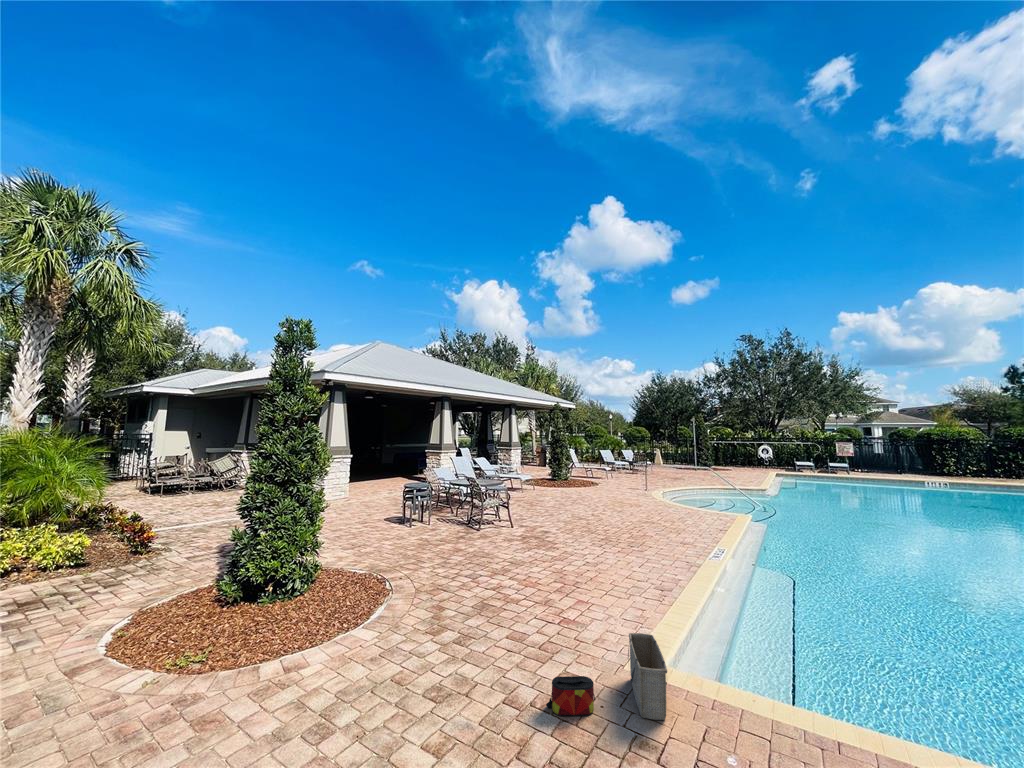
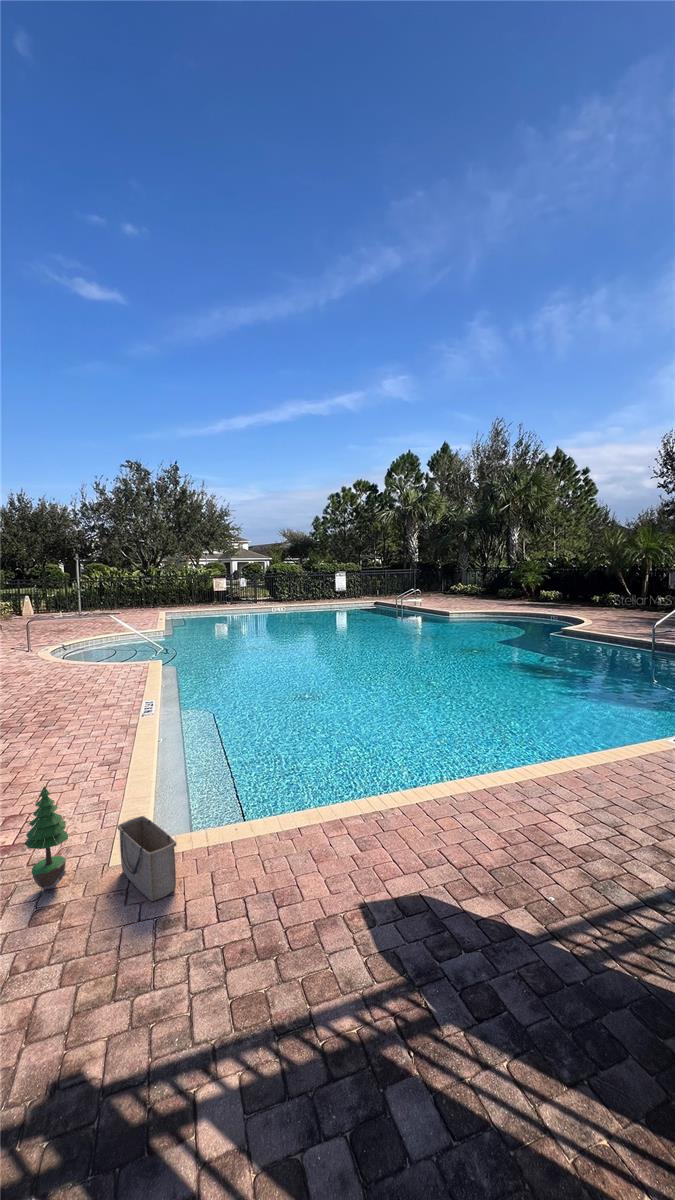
potted tree: none [563,575,594,663] -> present [24,786,68,889]
bag: present [546,676,595,716] -> none [35,895,98,959]

